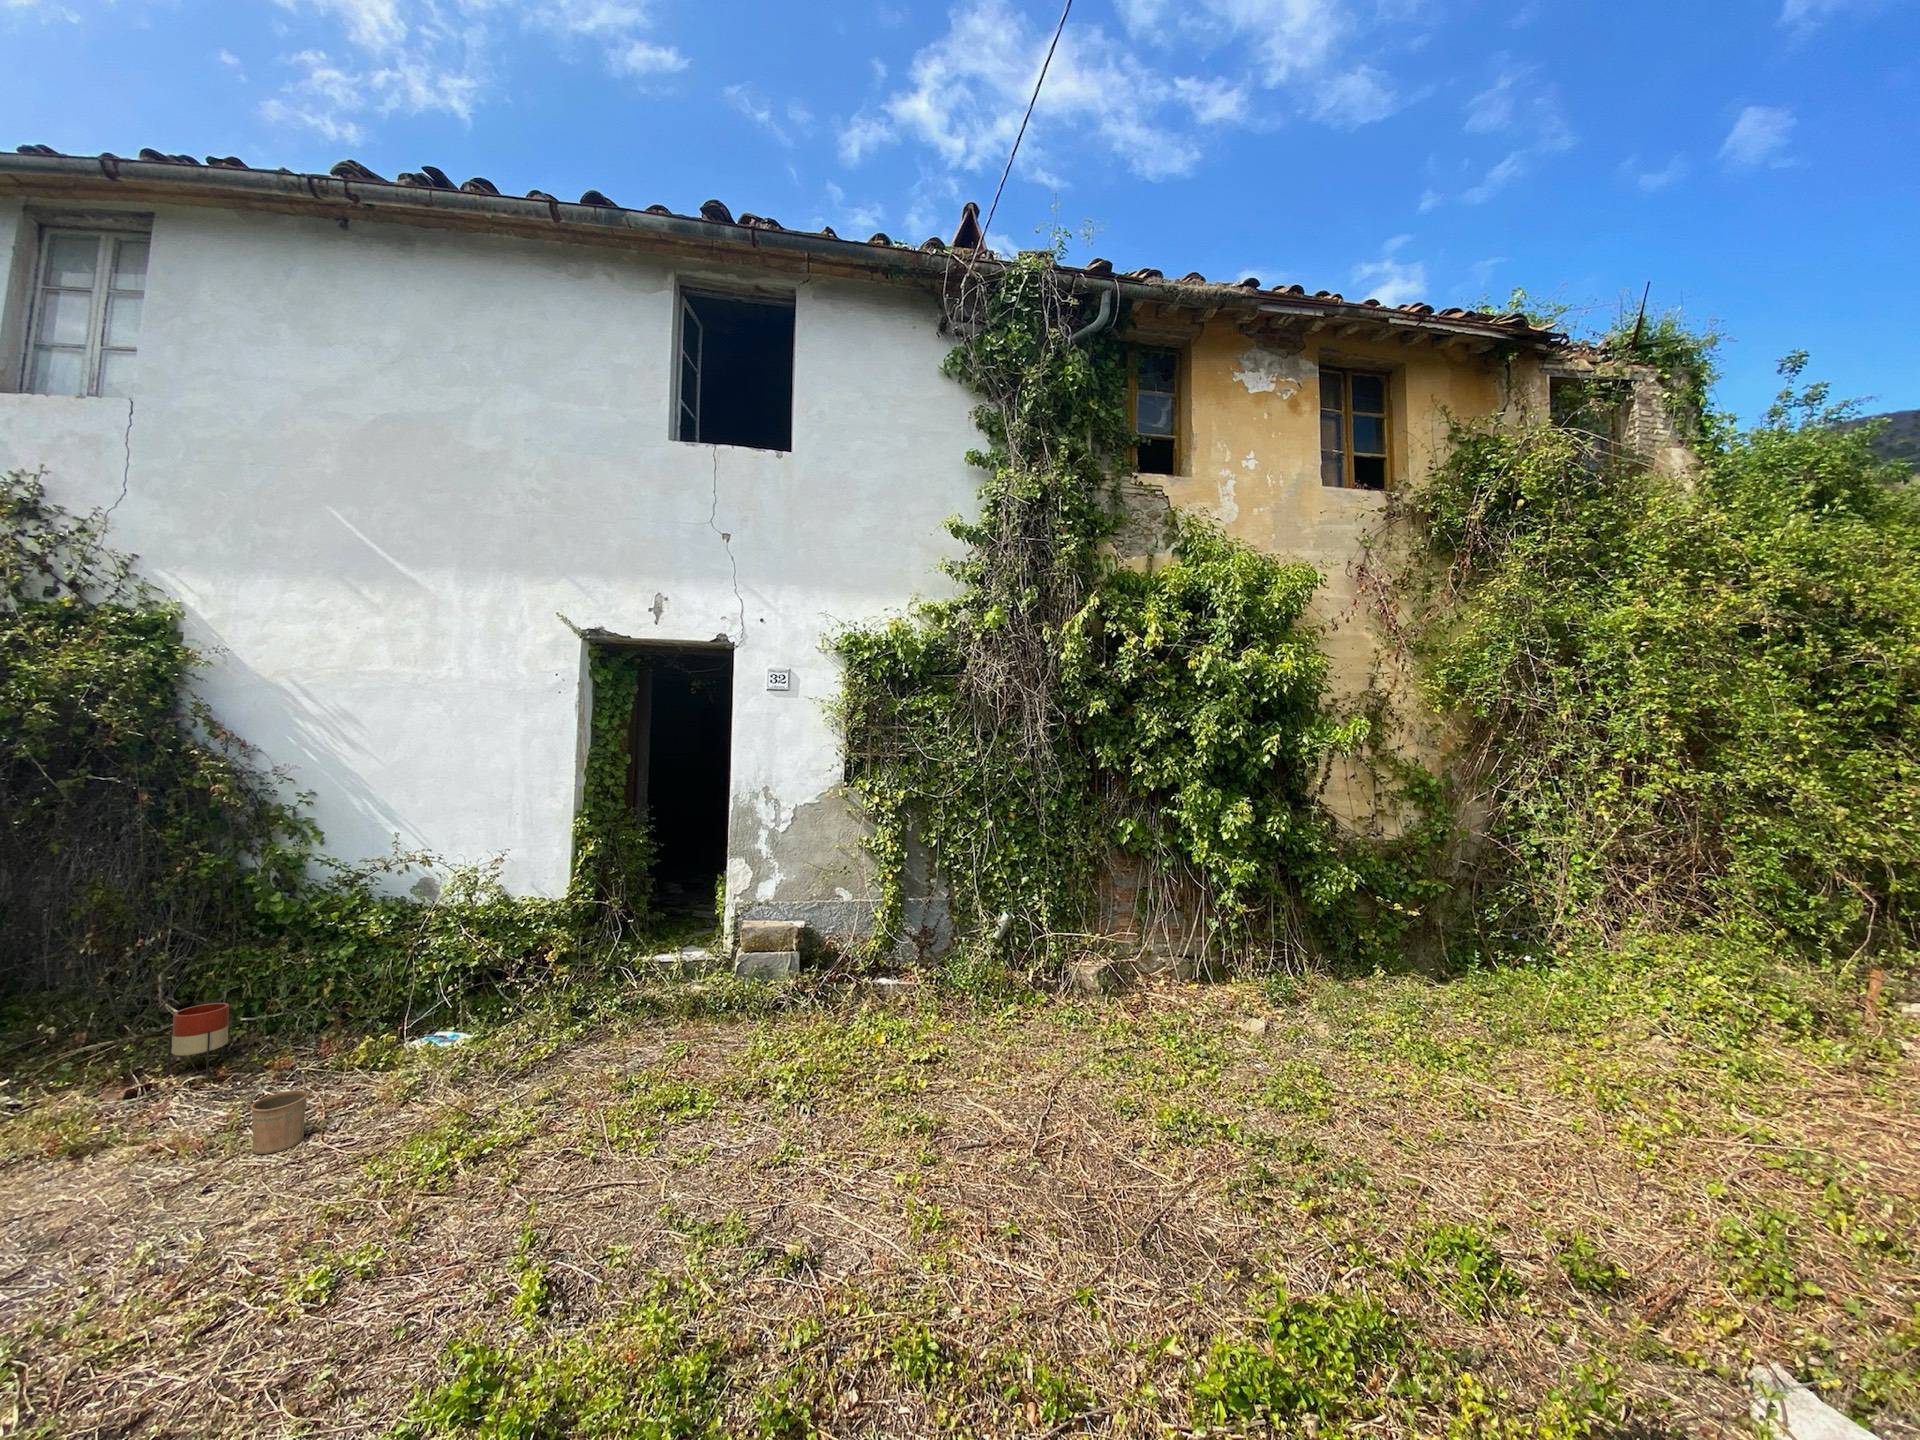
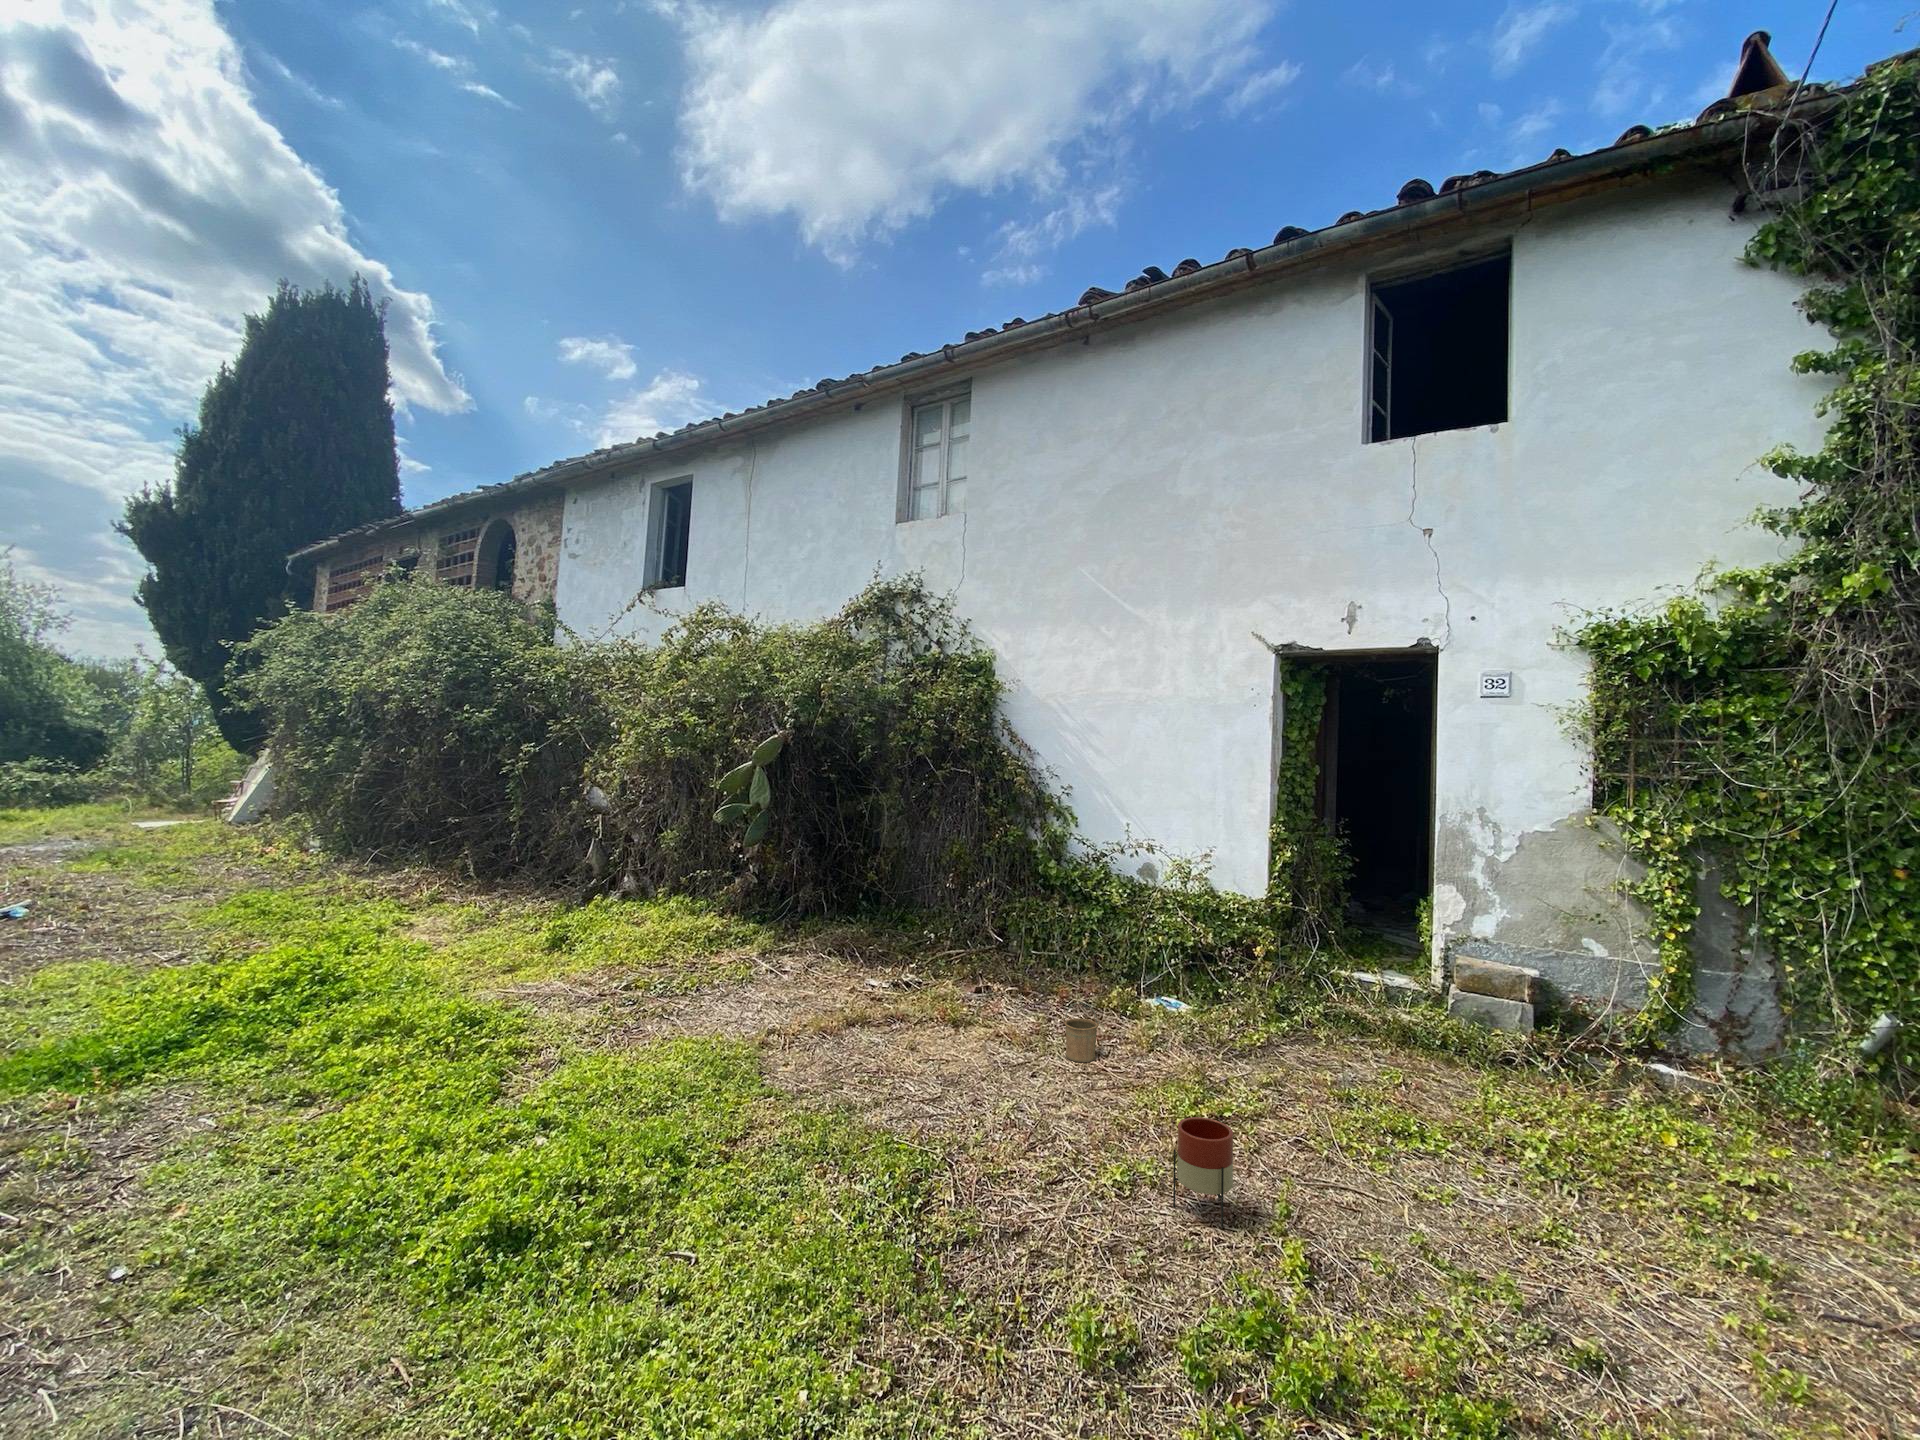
planter: present [168,1003,229,1075] -> present [1173,1117,1233,1228]

